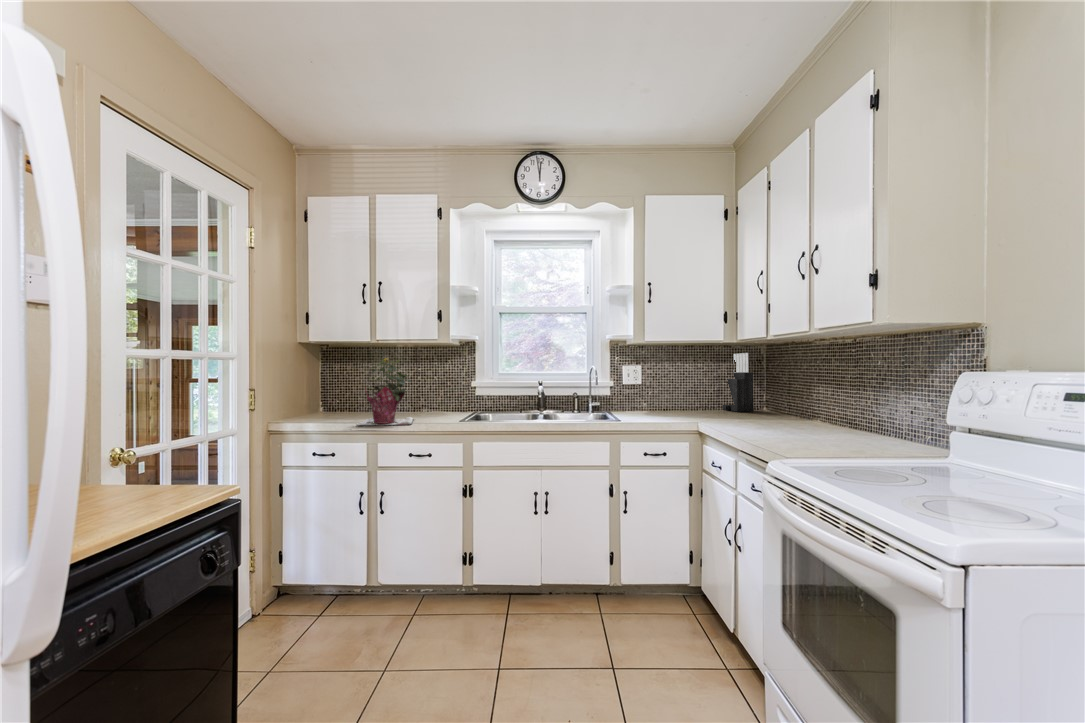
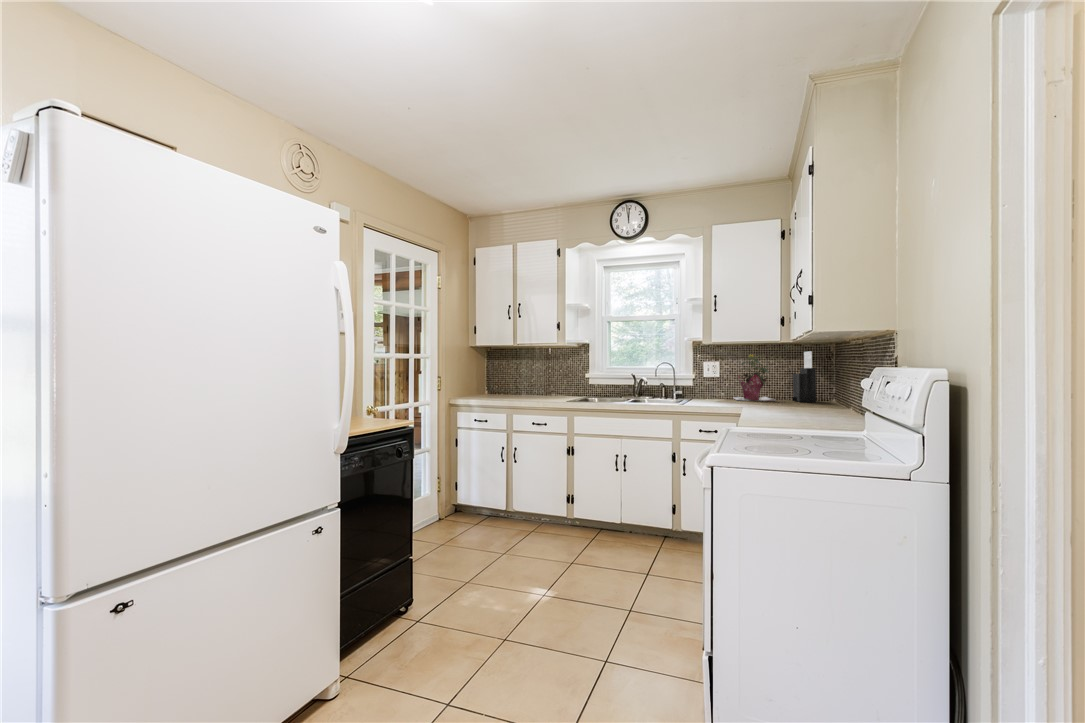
potted plant: present [356,358,414,425] -> present [734,355,775,401]

